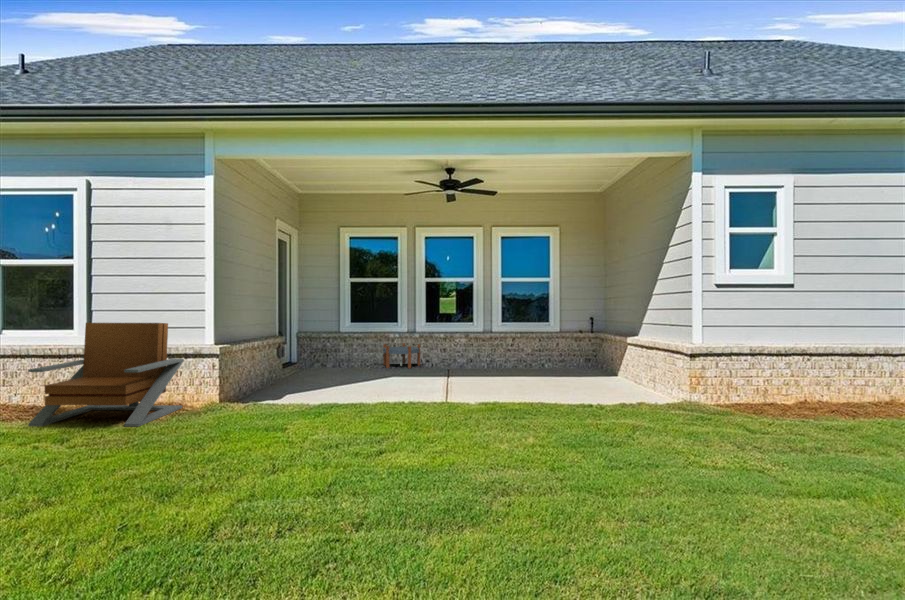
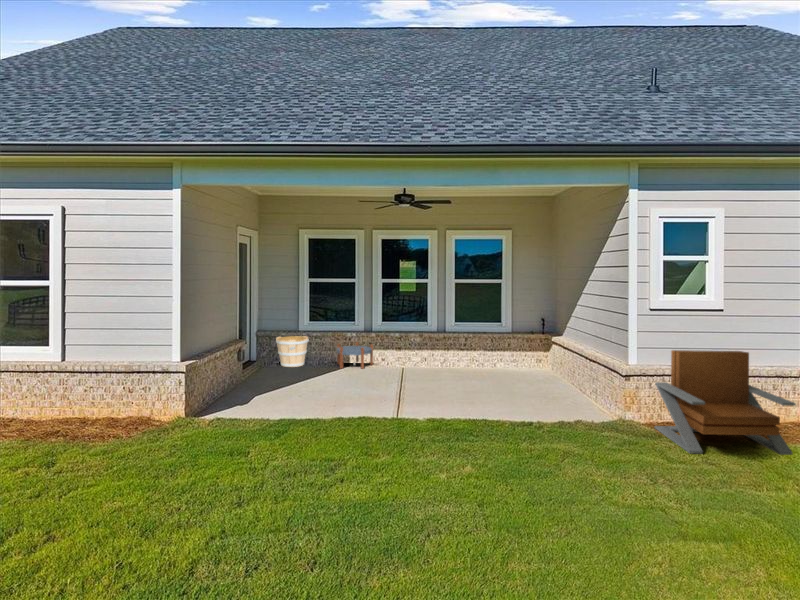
lounge chair: present [28,323,184,427] -> present [655,350,796,455]
wooden bucket: none [320,336,354,367] -> present [276,336,309,367]

